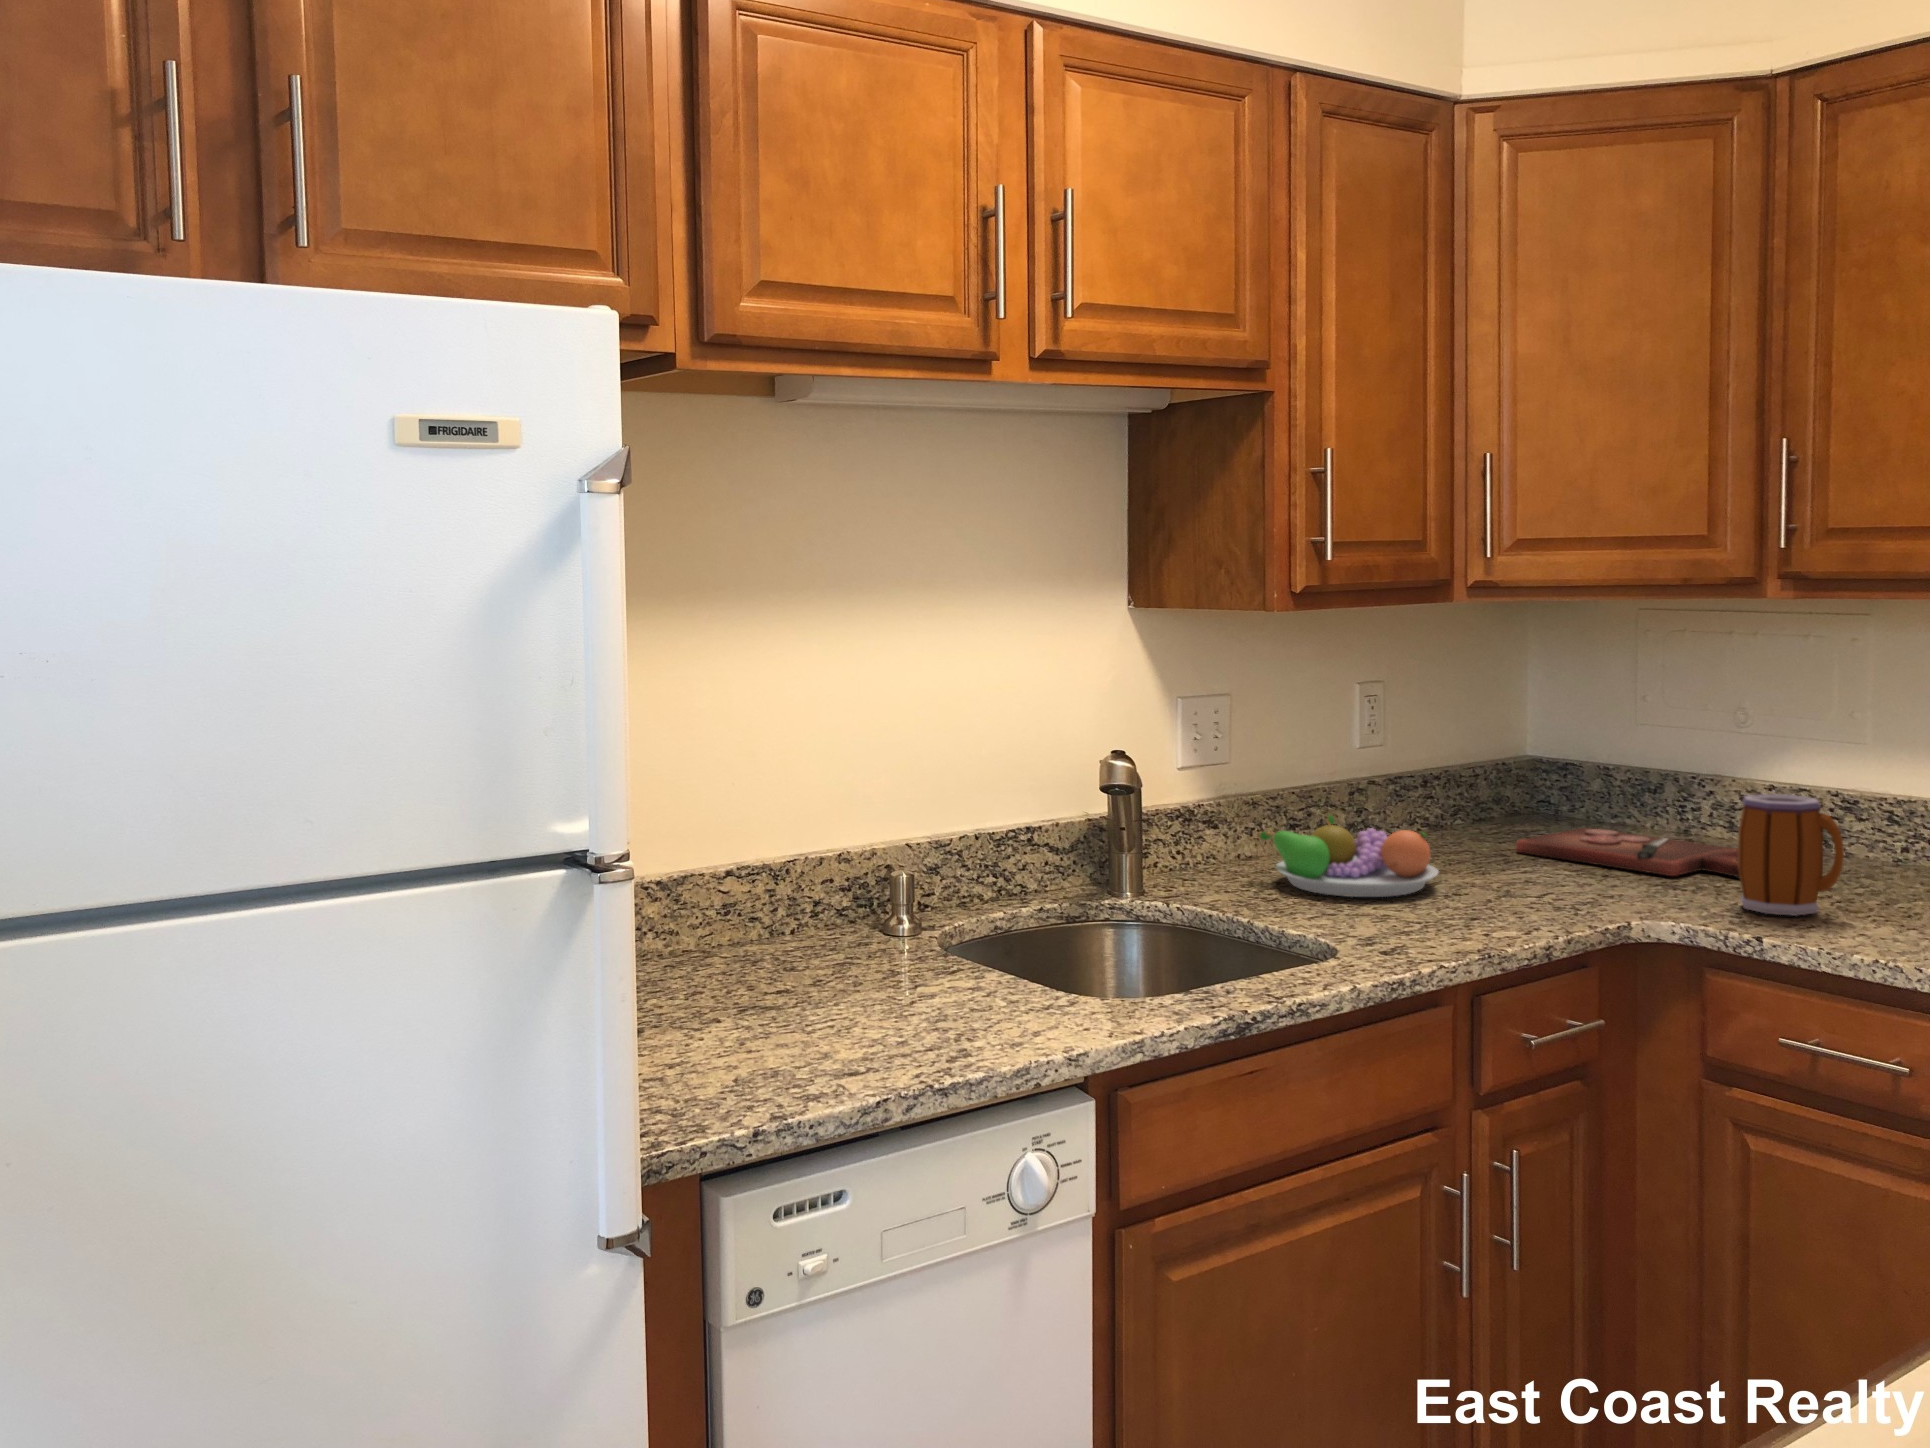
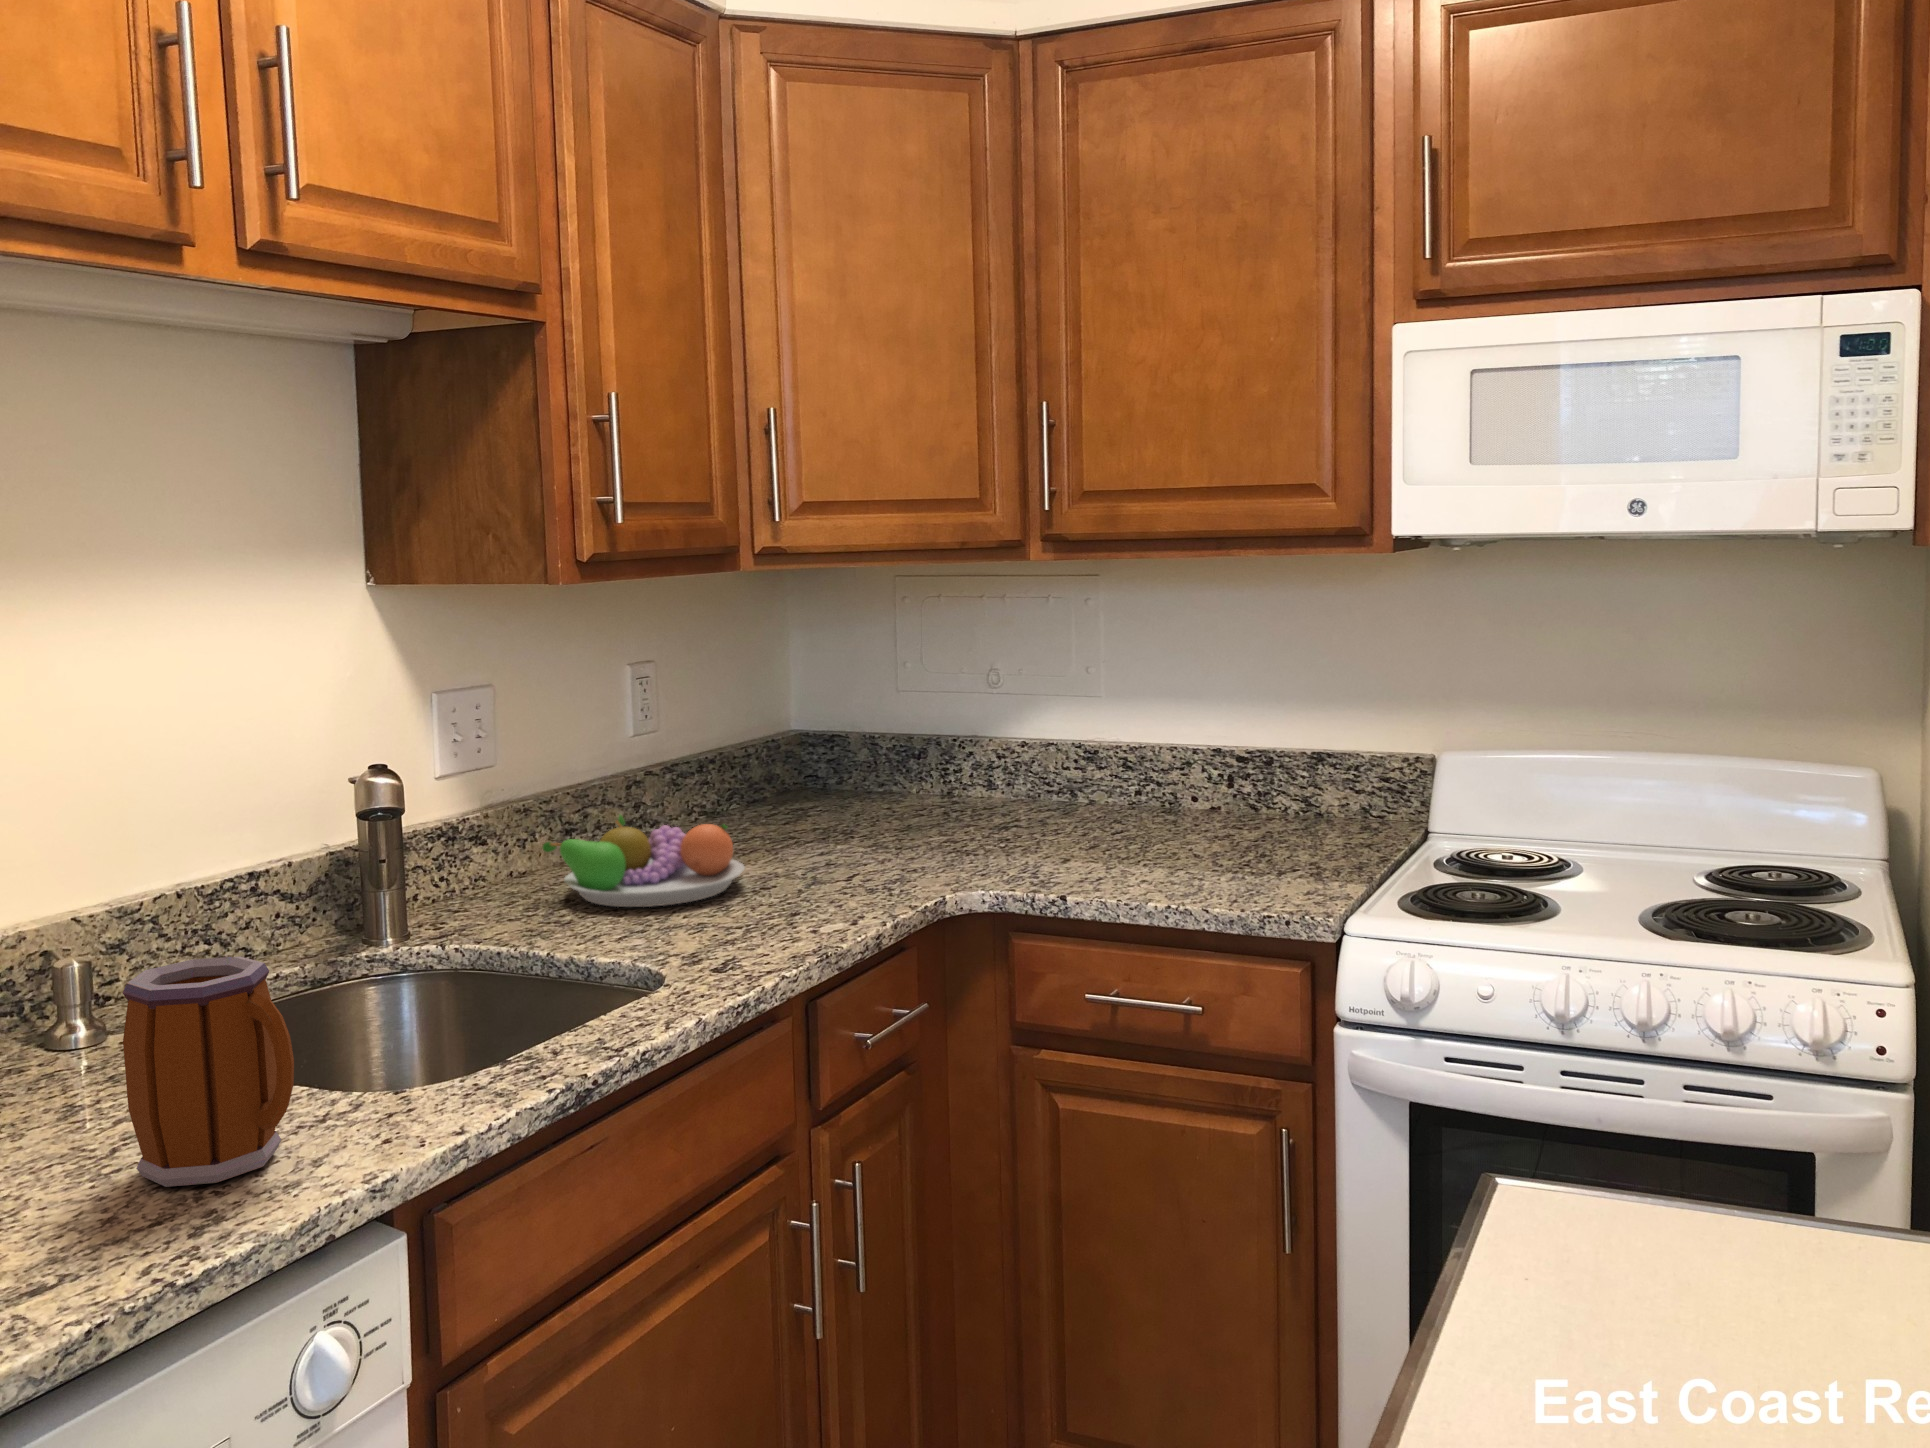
mug: present [1738,794,1844,916] -> present [123,957,294,1187]
cutting board: present [1516,828,1740,877] -> none [804,801,1036,842]

